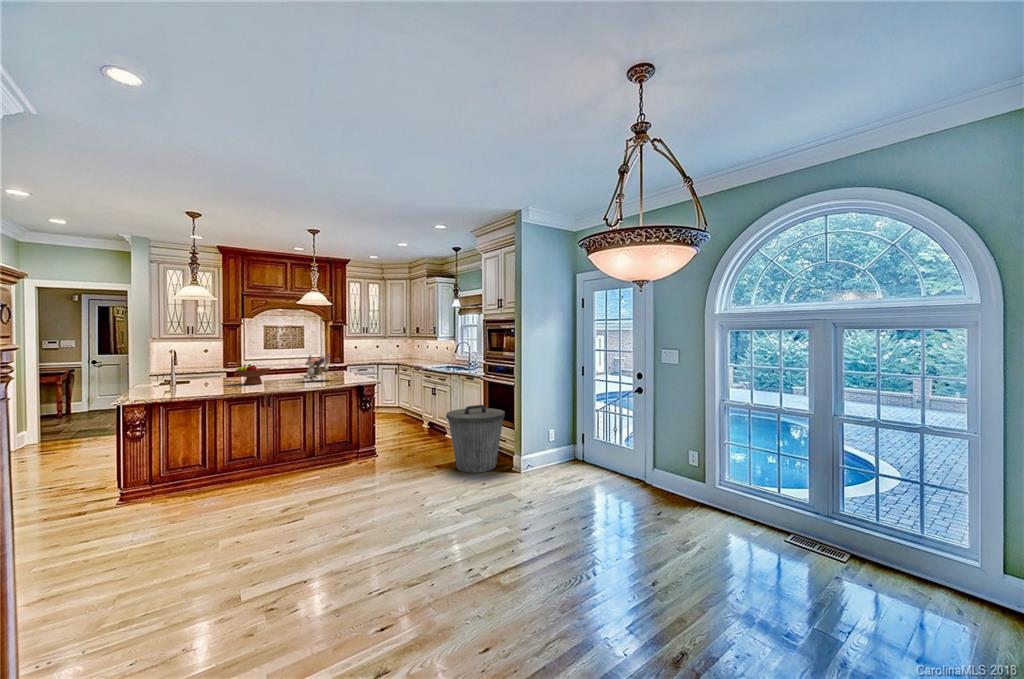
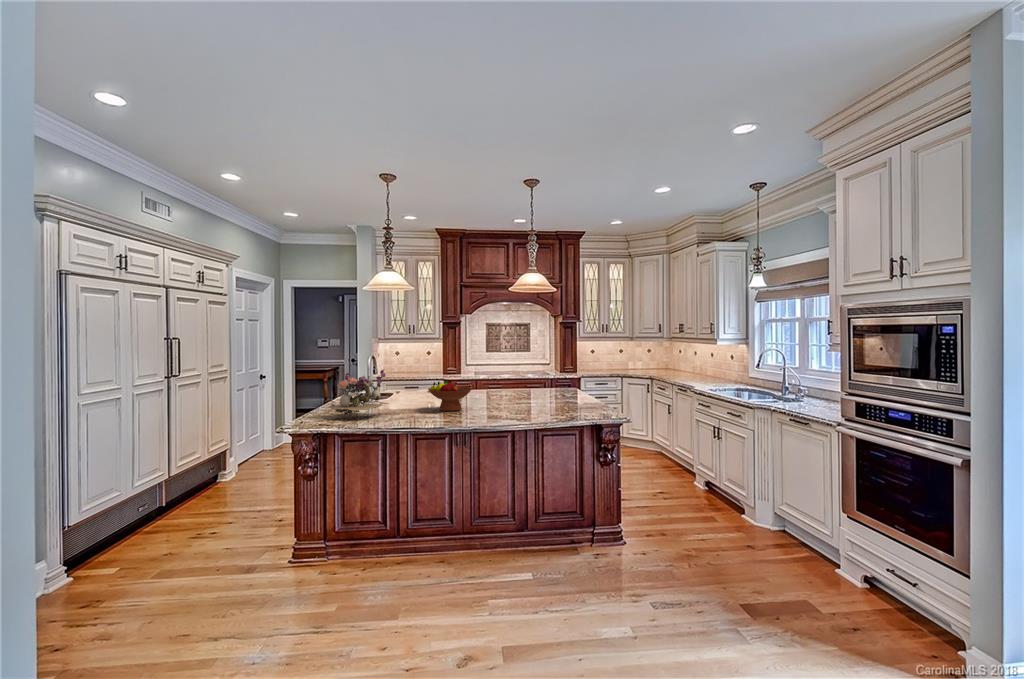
flower arrangement: present [301,353,334,380] -> present [328,369,389,416]
trash can: present [446,405,505,473] -> none [761,487,907,645]

